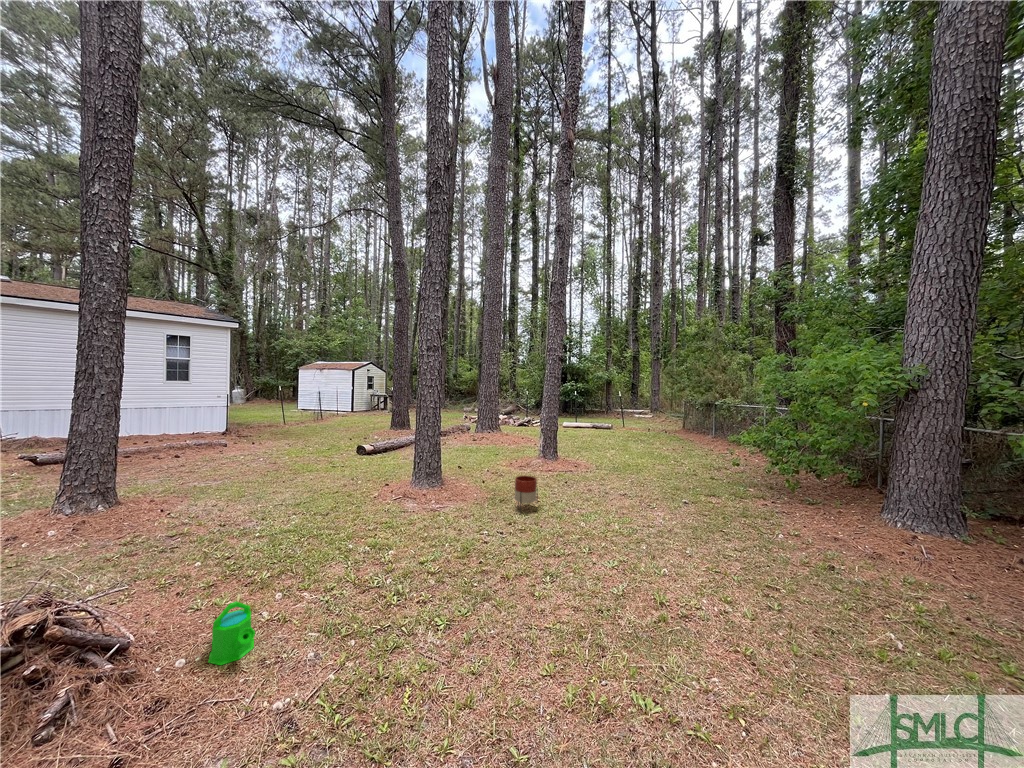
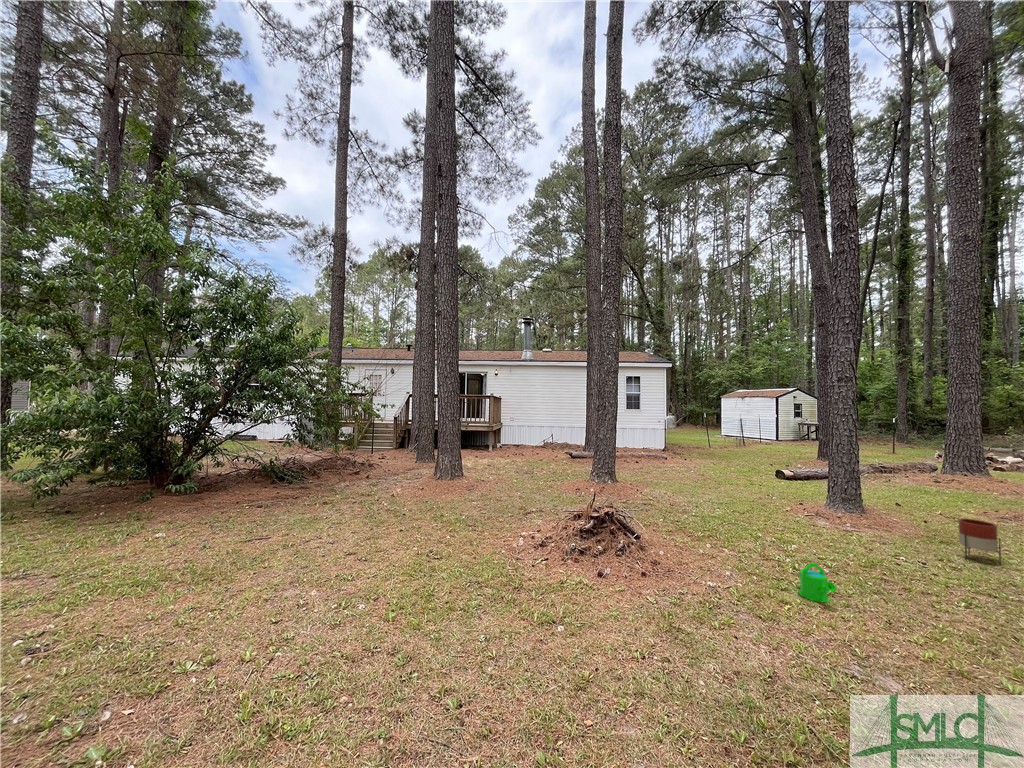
watering can: present [208,601,255,665] -> present [798,563,836,602]

